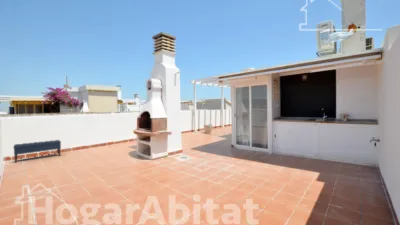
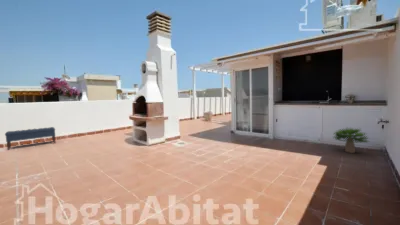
potted plant: none [327,144,364,170] -> present [334,129,368,153]

